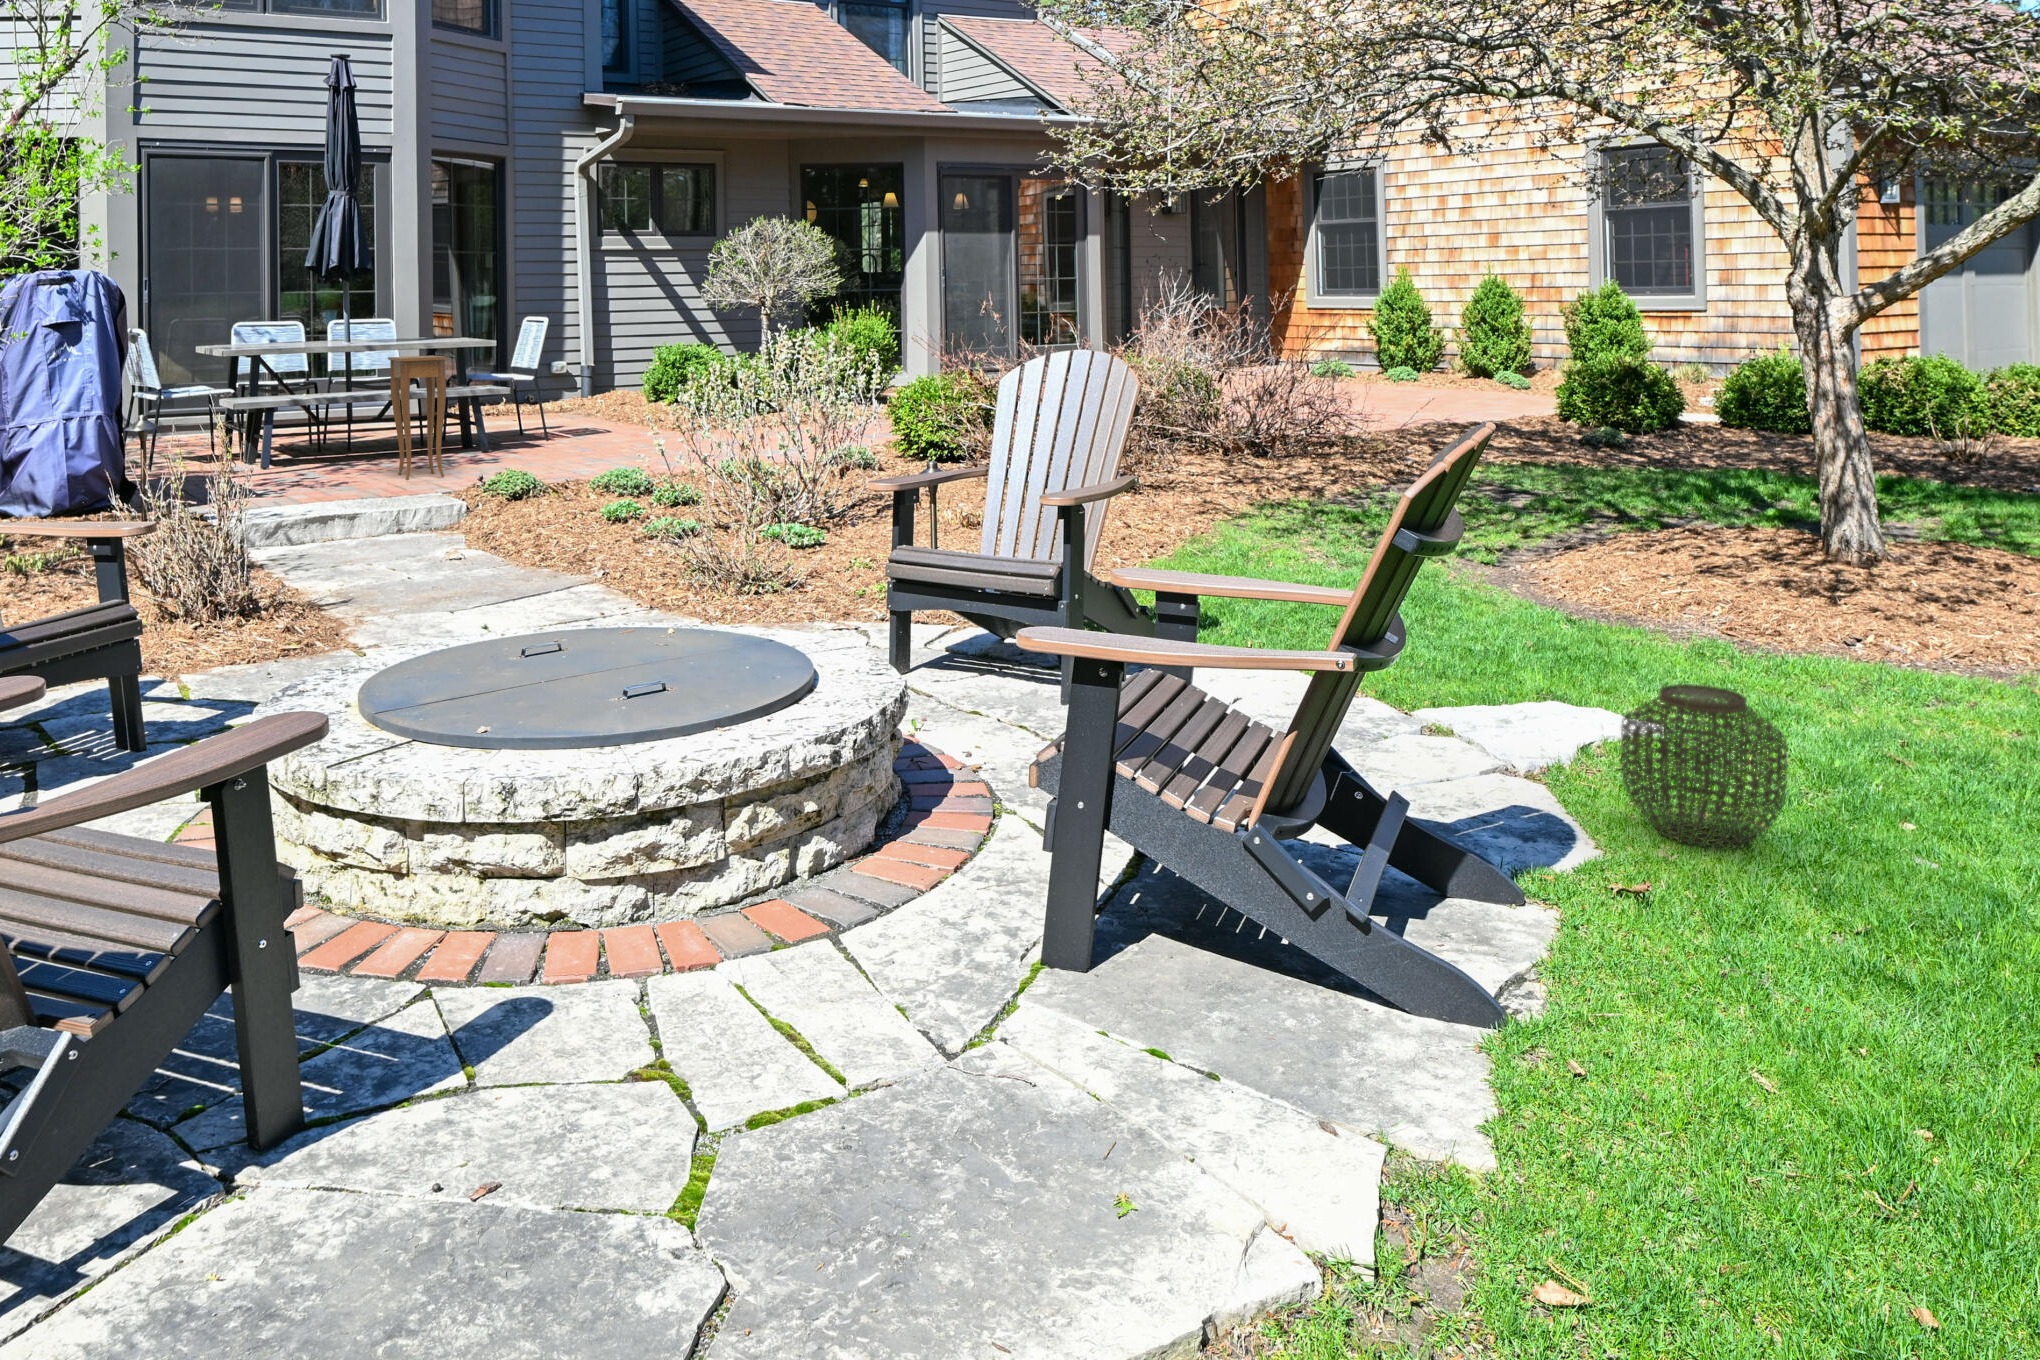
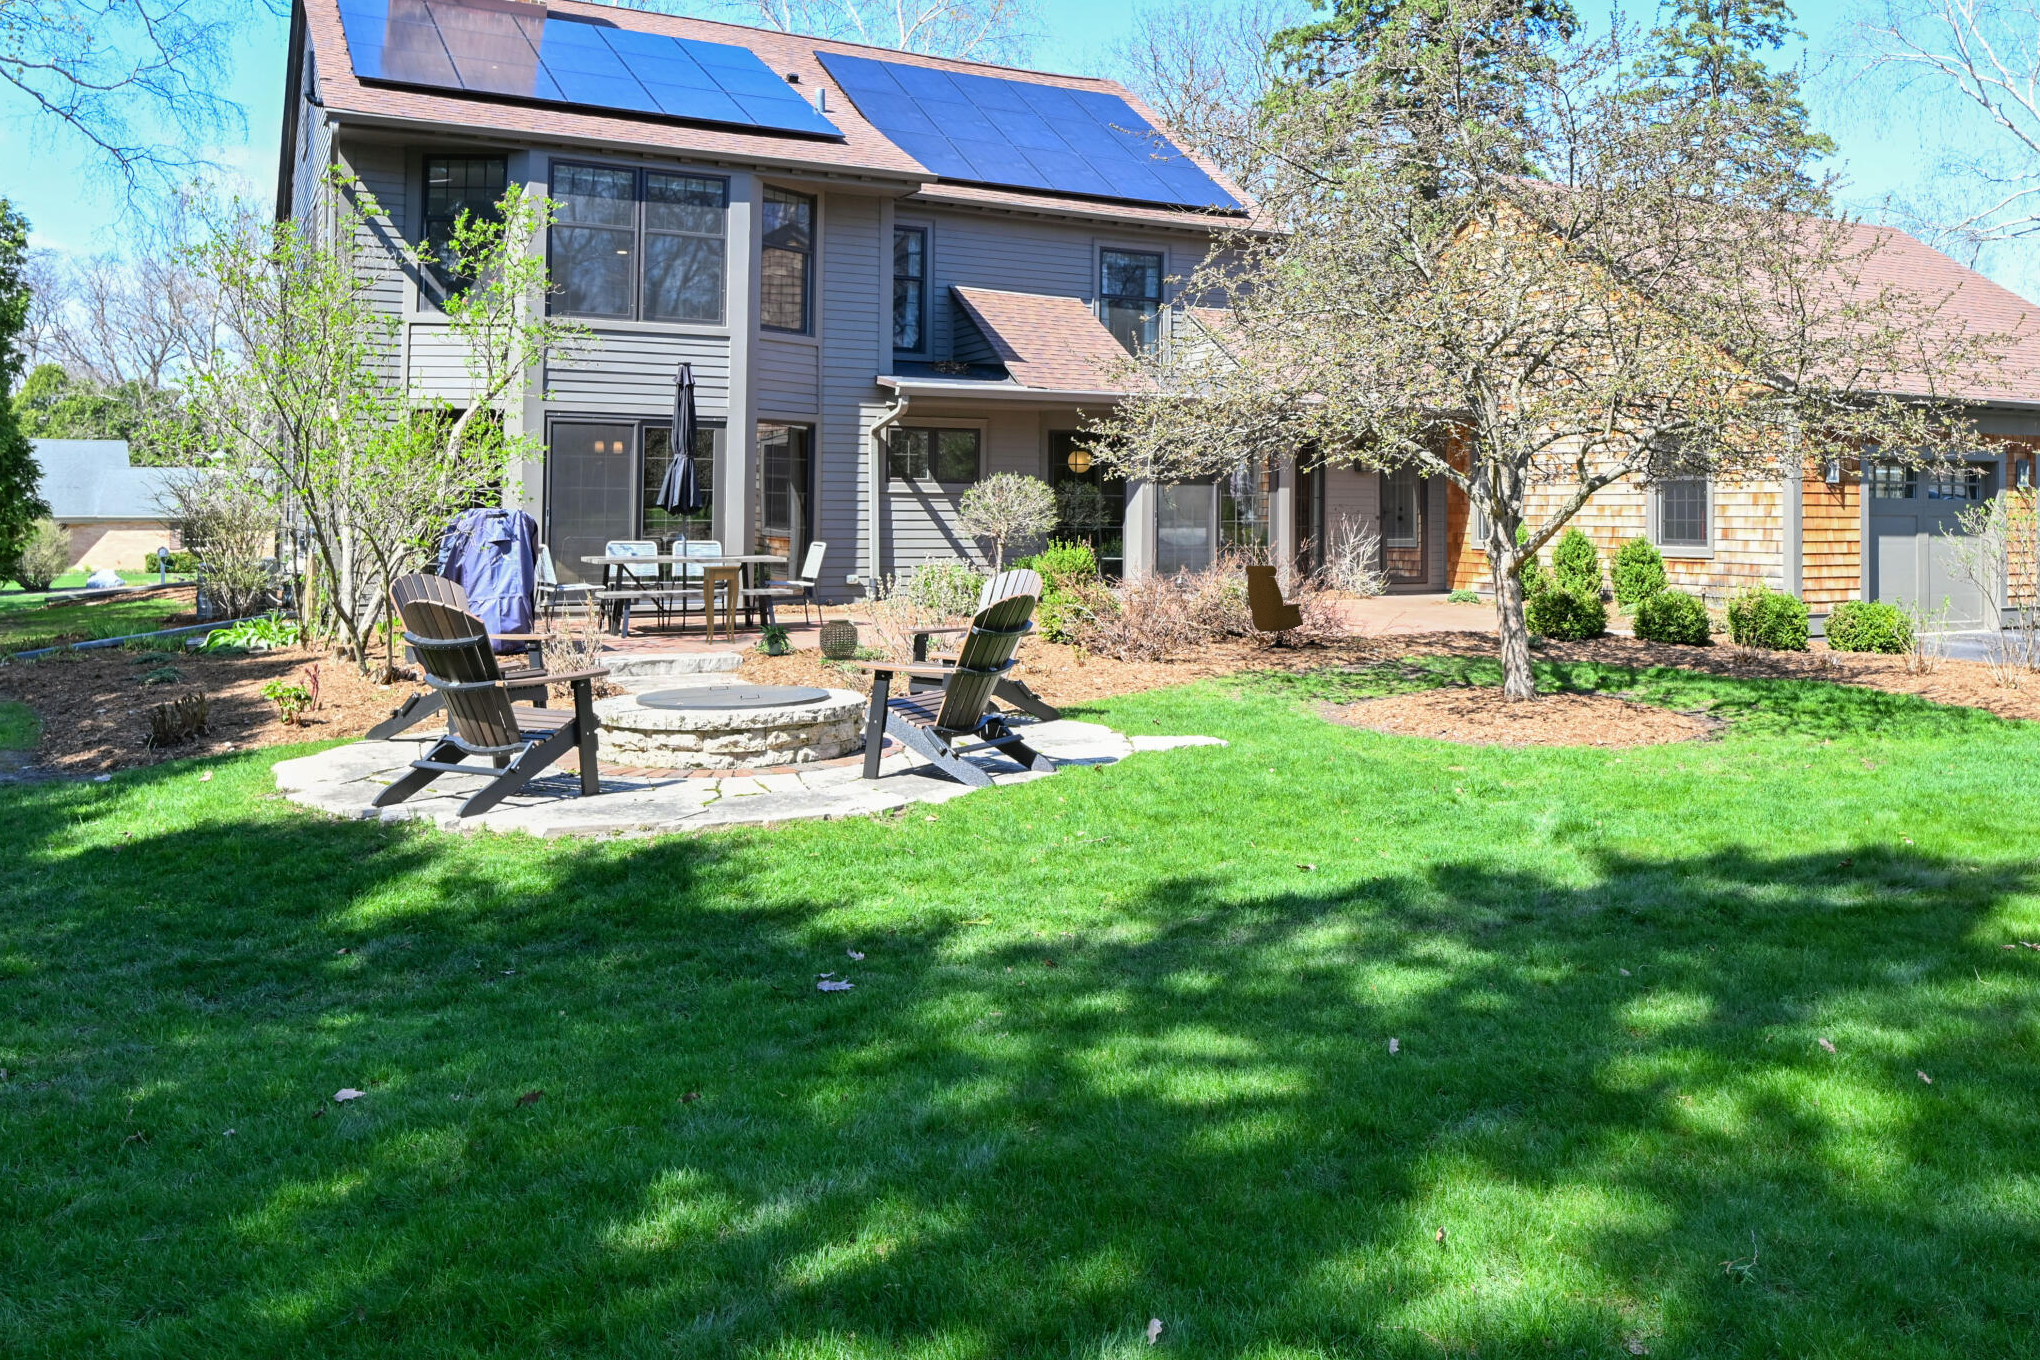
lounge chair: none [1230,346,1345,486] -> present [1245,565,1327,653]
potted plant: none [474,450,543,499] -> present [758,625,791,654]
woven basket: present [1621,684,1787,849] -> present [820,620,858,659]

